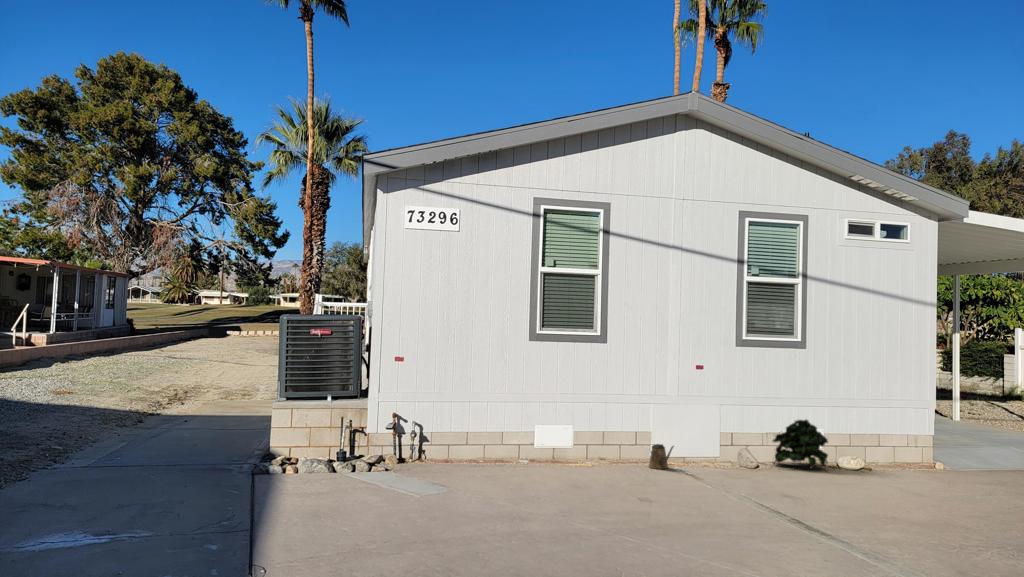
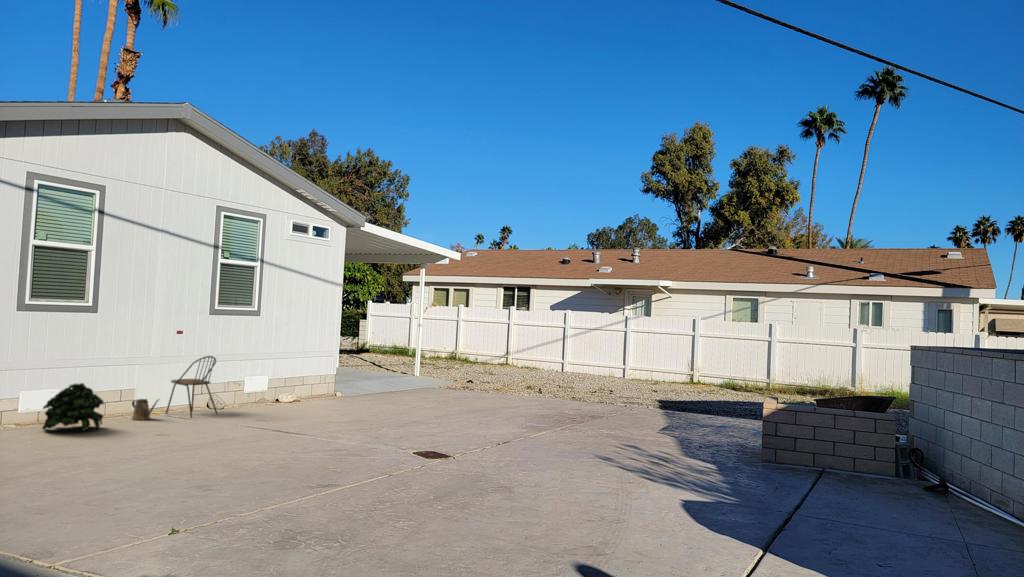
chair: none [689,397,747,471] -> present [166,356,217,418]
potted plant: present [773,420,828,468] -> present [42,383,104,431]

